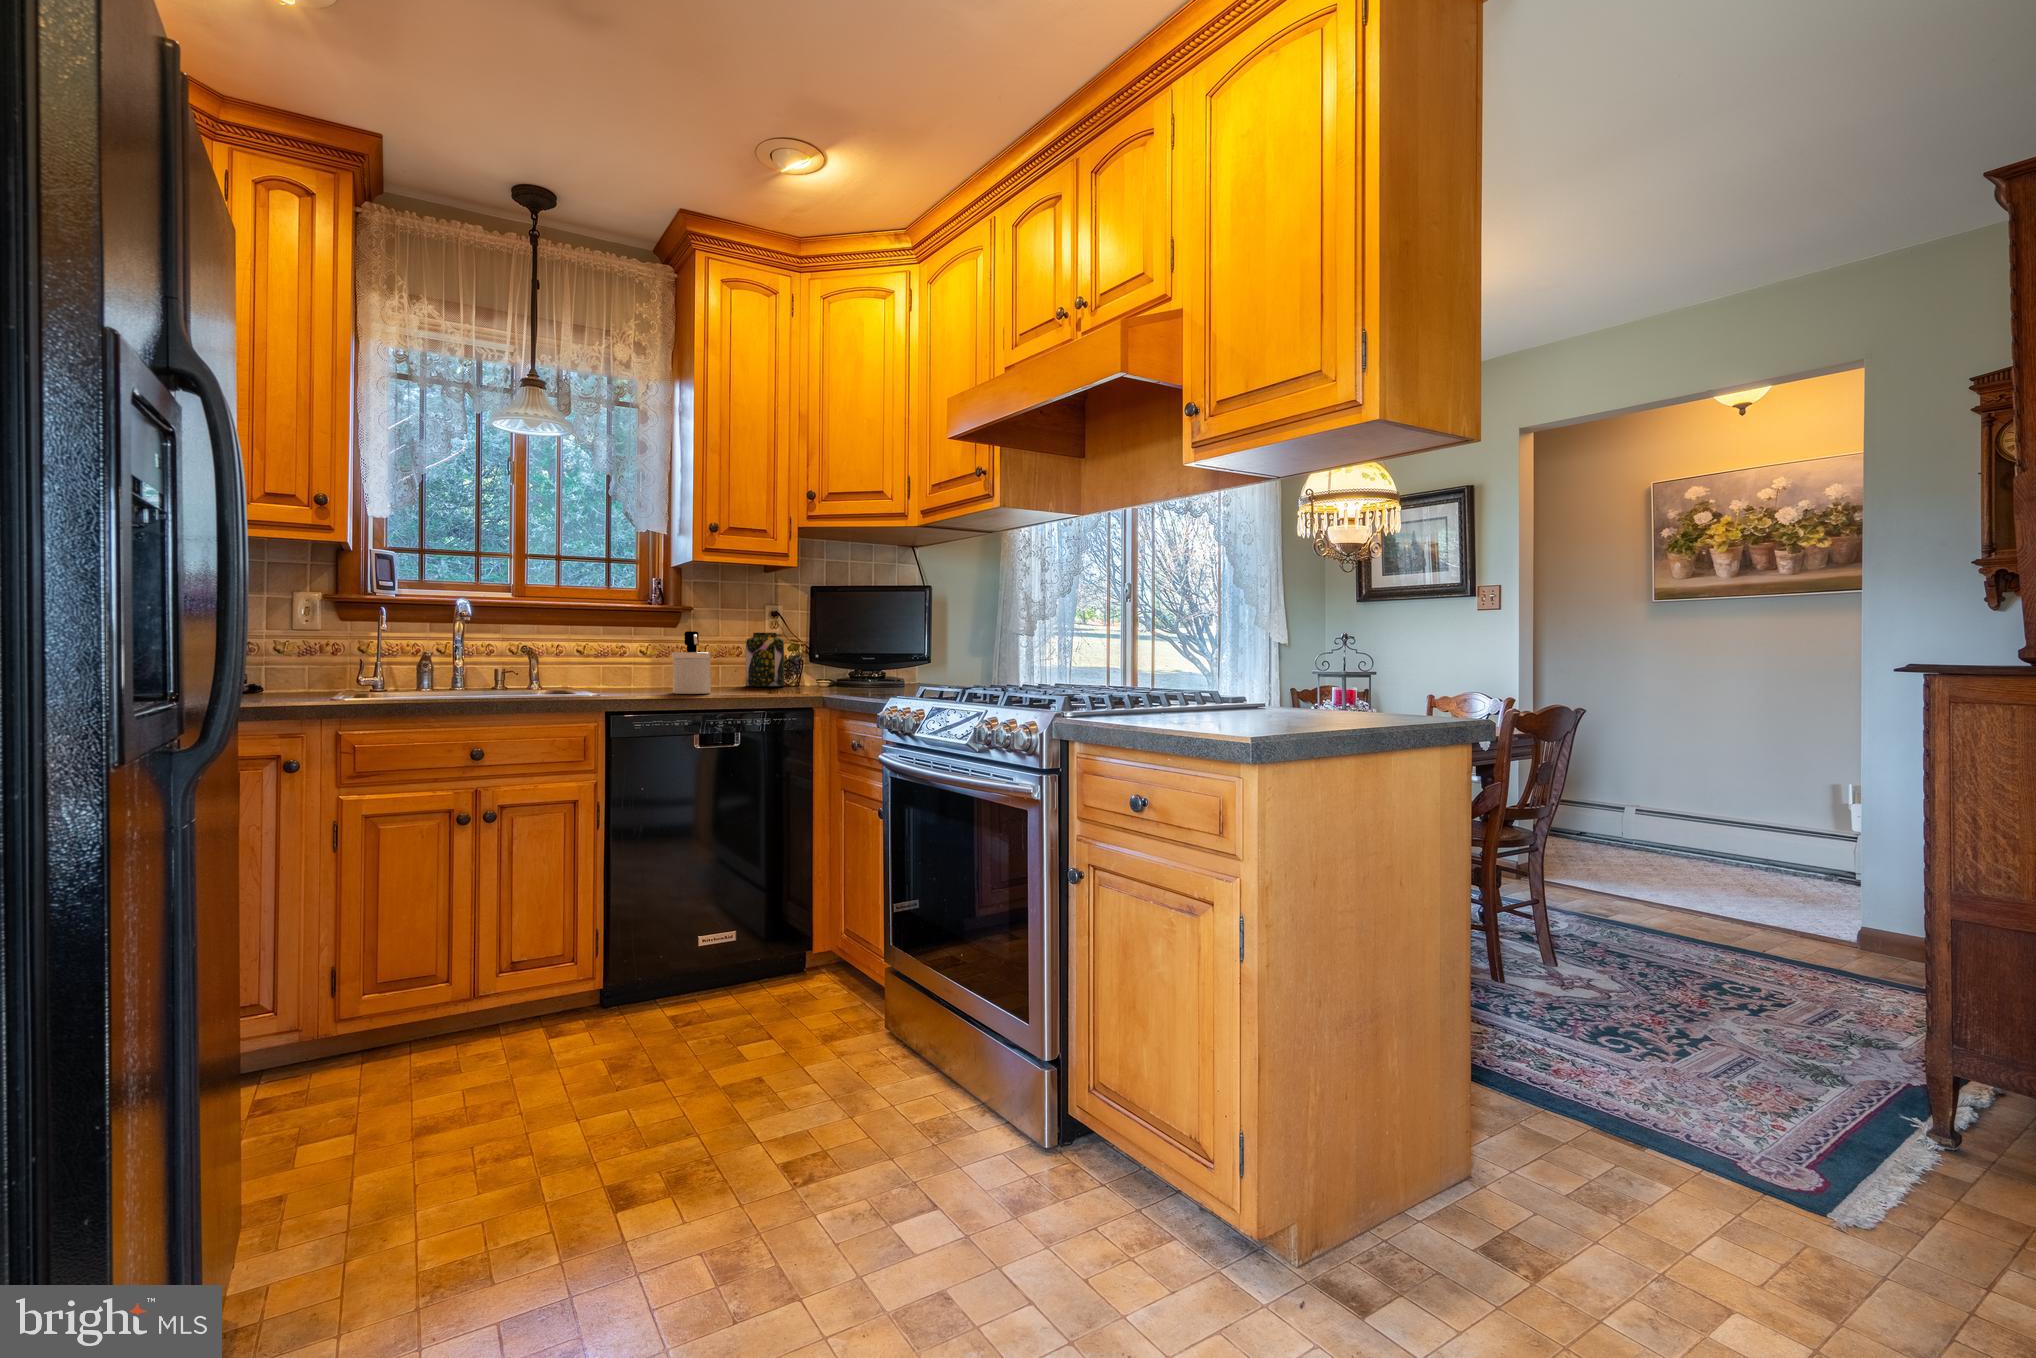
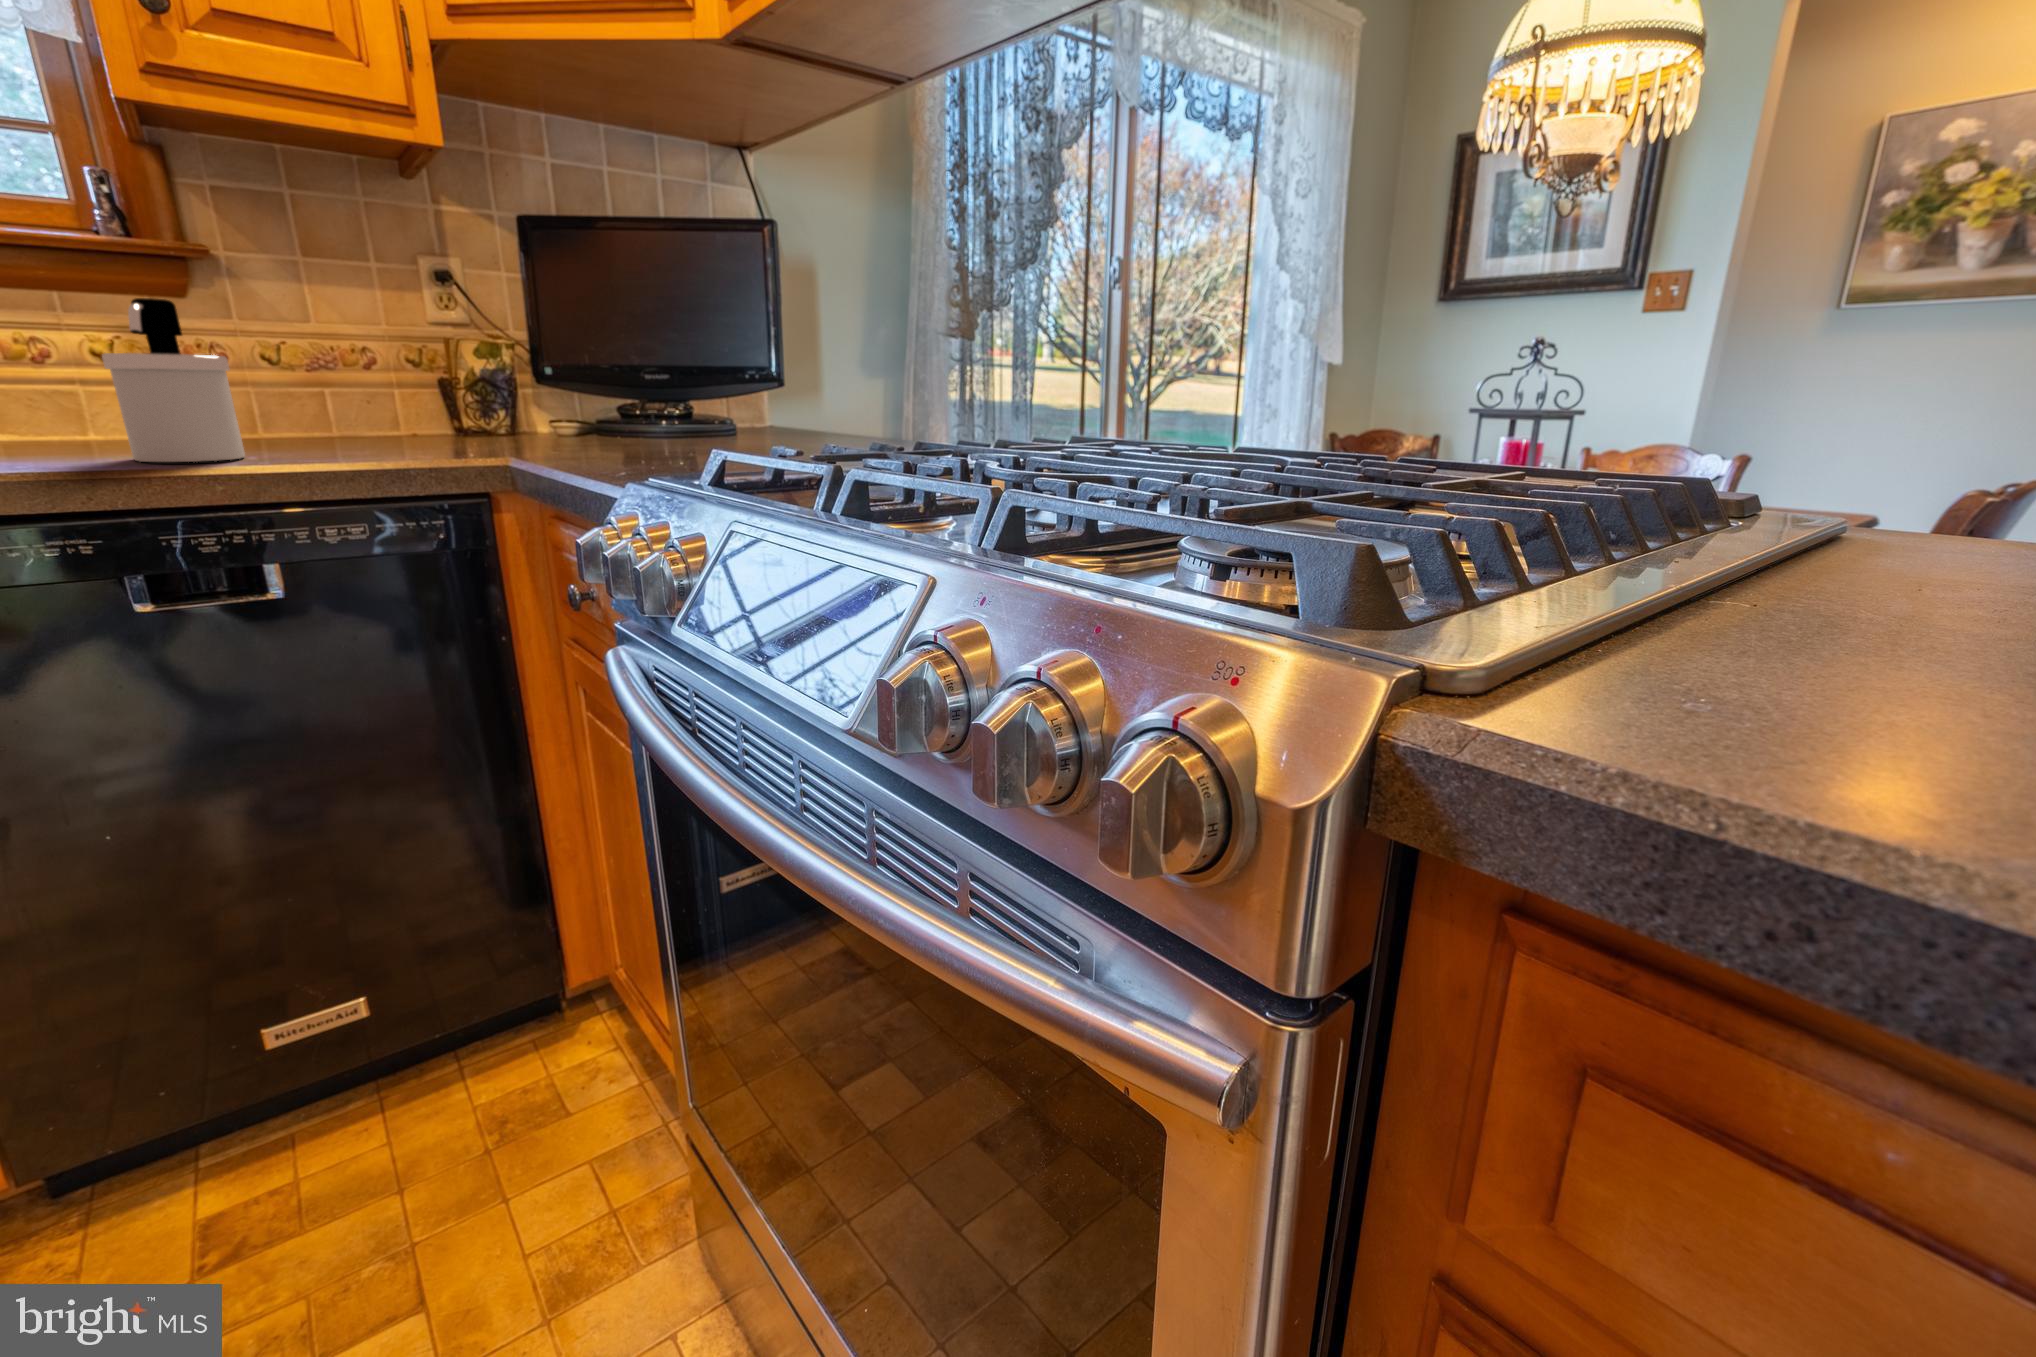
jar: present [746,633,784,686] -> none [372,315,478,437]

